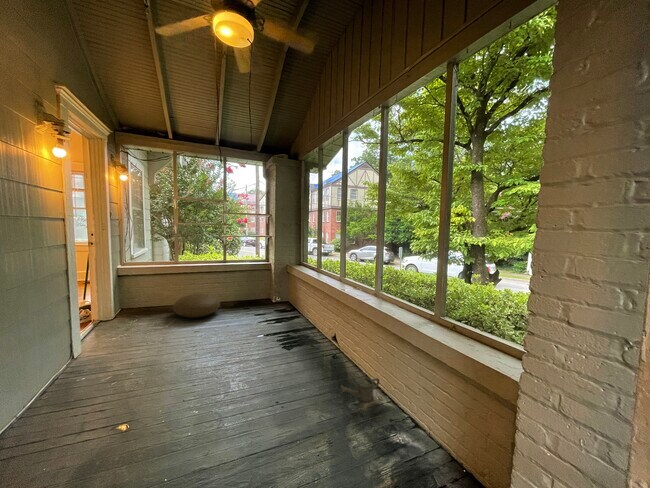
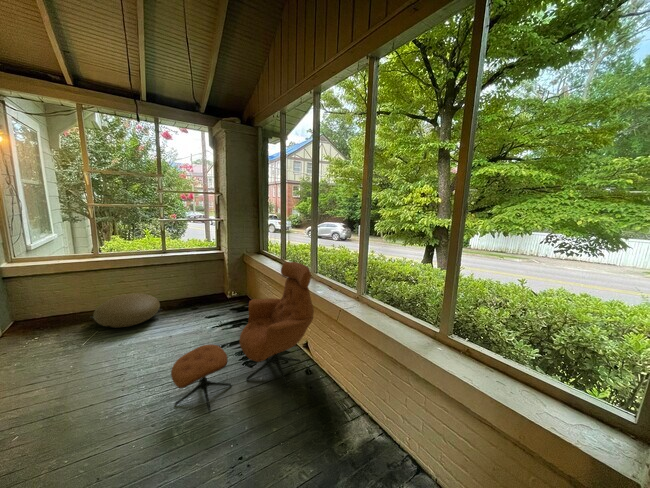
lounge chair: none [230,265,339,375] -> present [171,262,314,412]
watering can: present [341,378,379,403] -> none [324,406,368,441]

